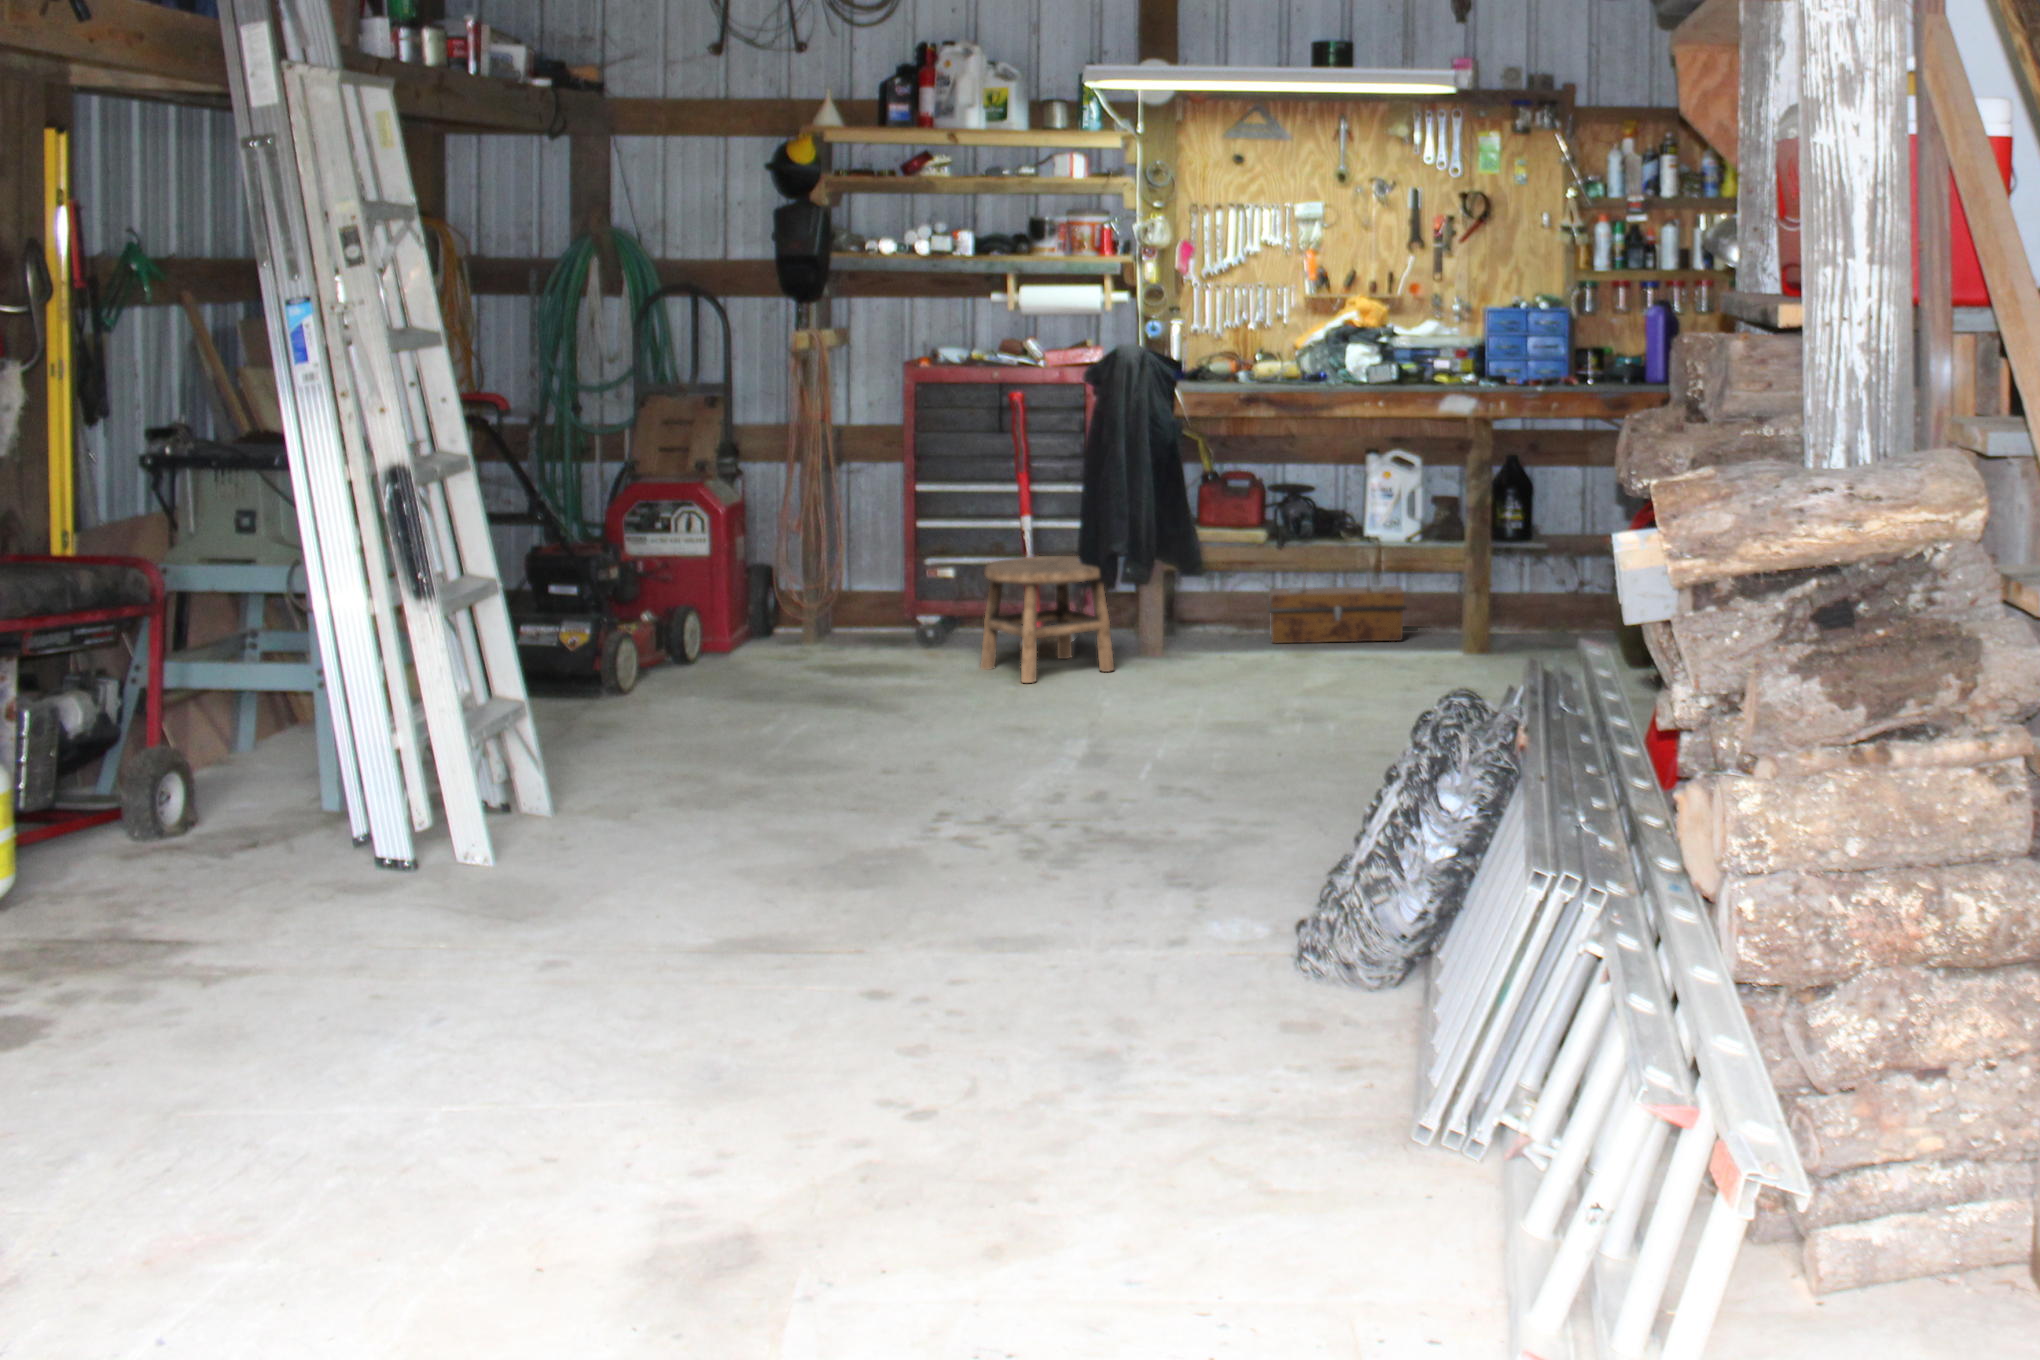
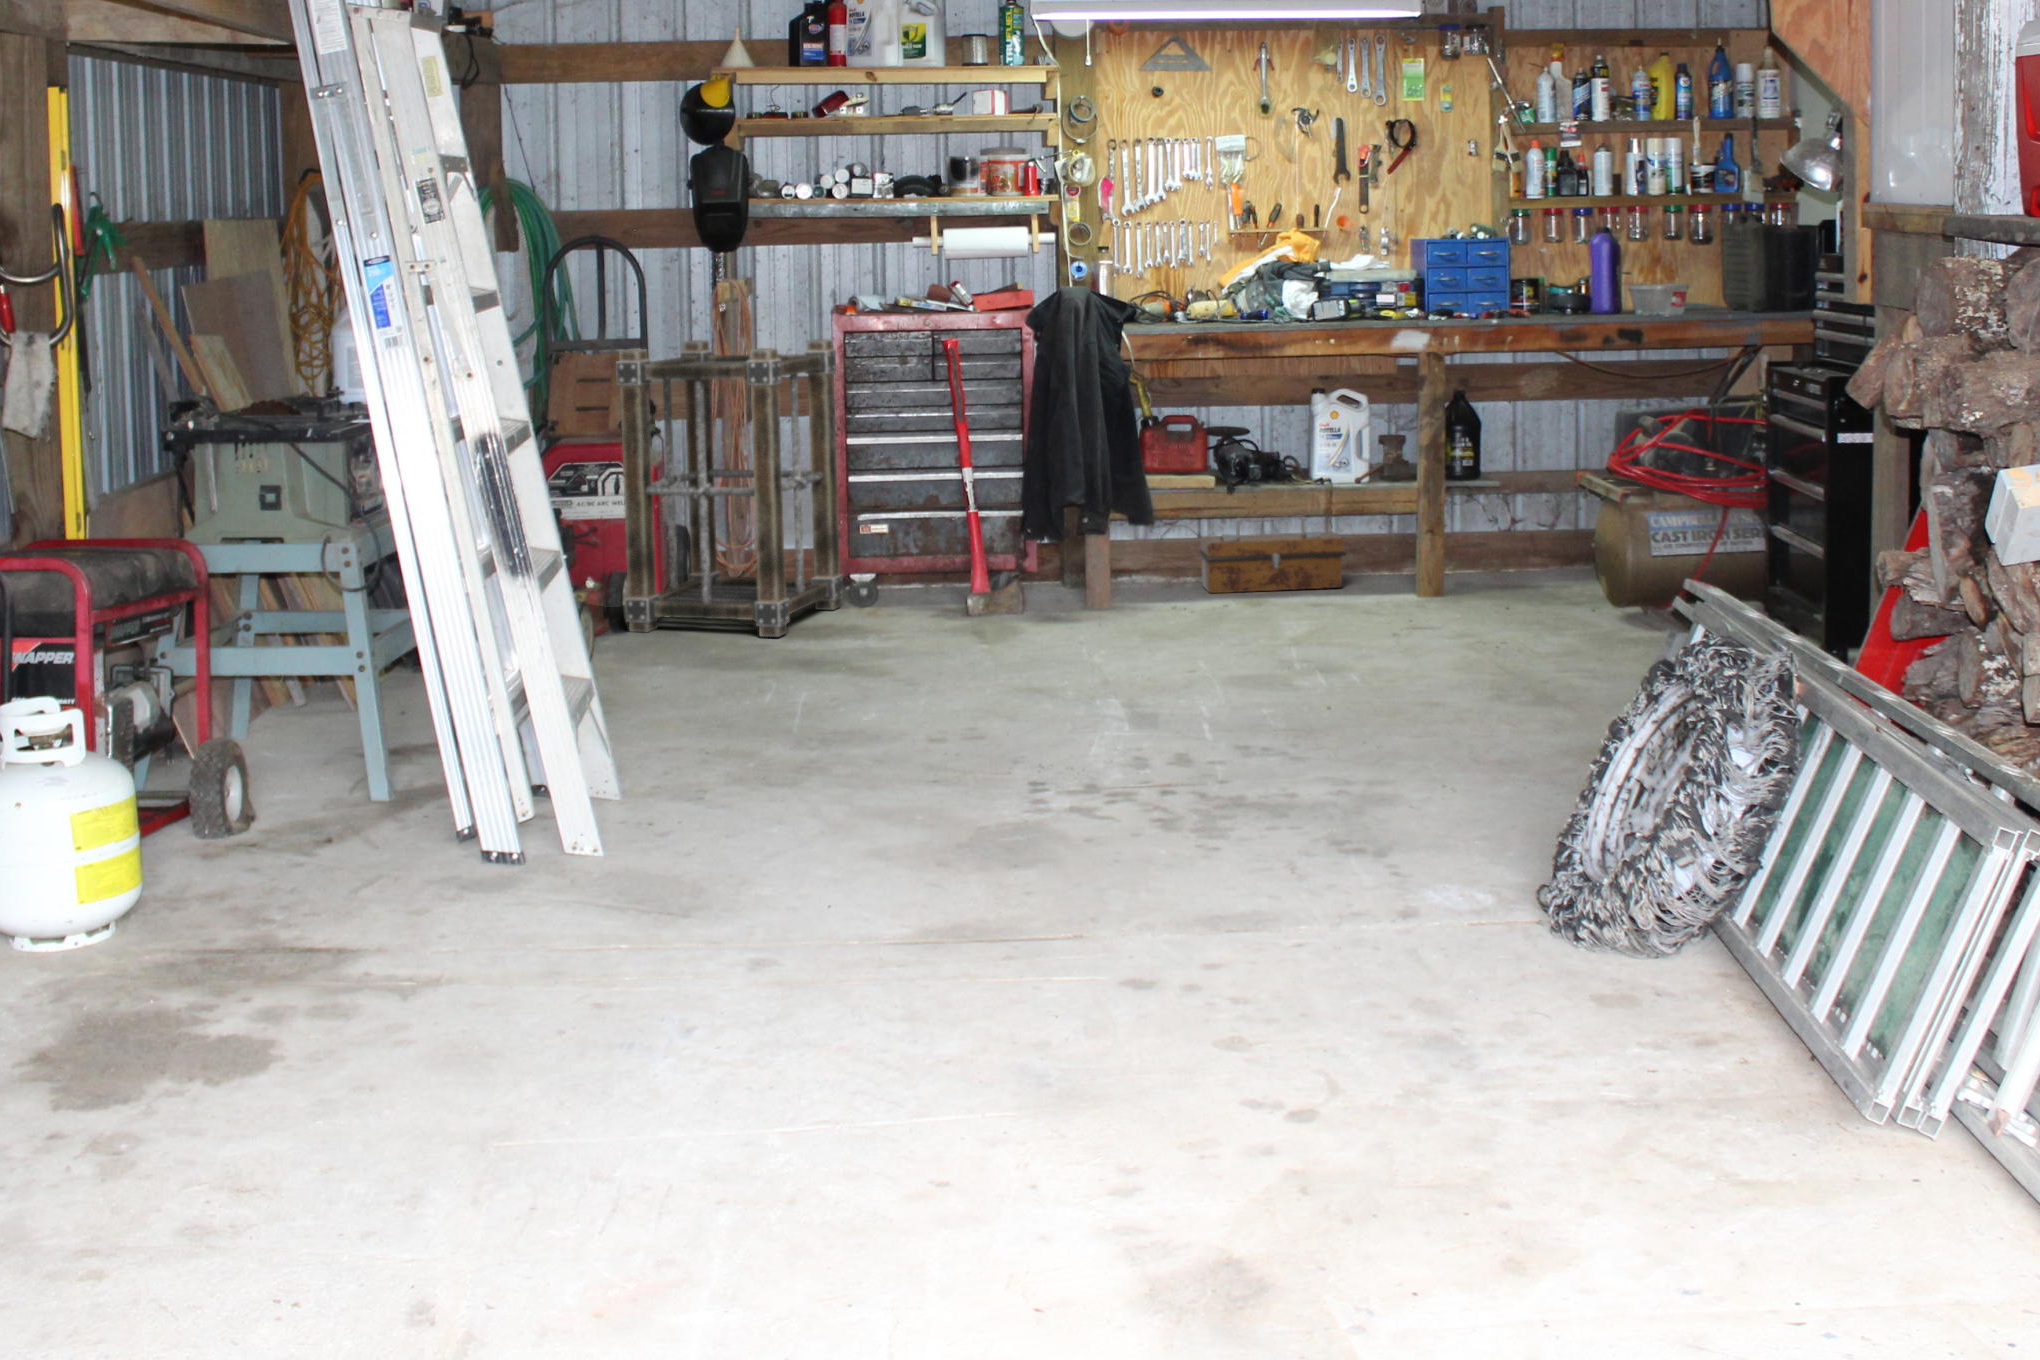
shelving unit: none [671,387,907,678] -> present [616,339,843,637]
stool: present [980,556,1114,683] -> none [932,507,1071,638]

